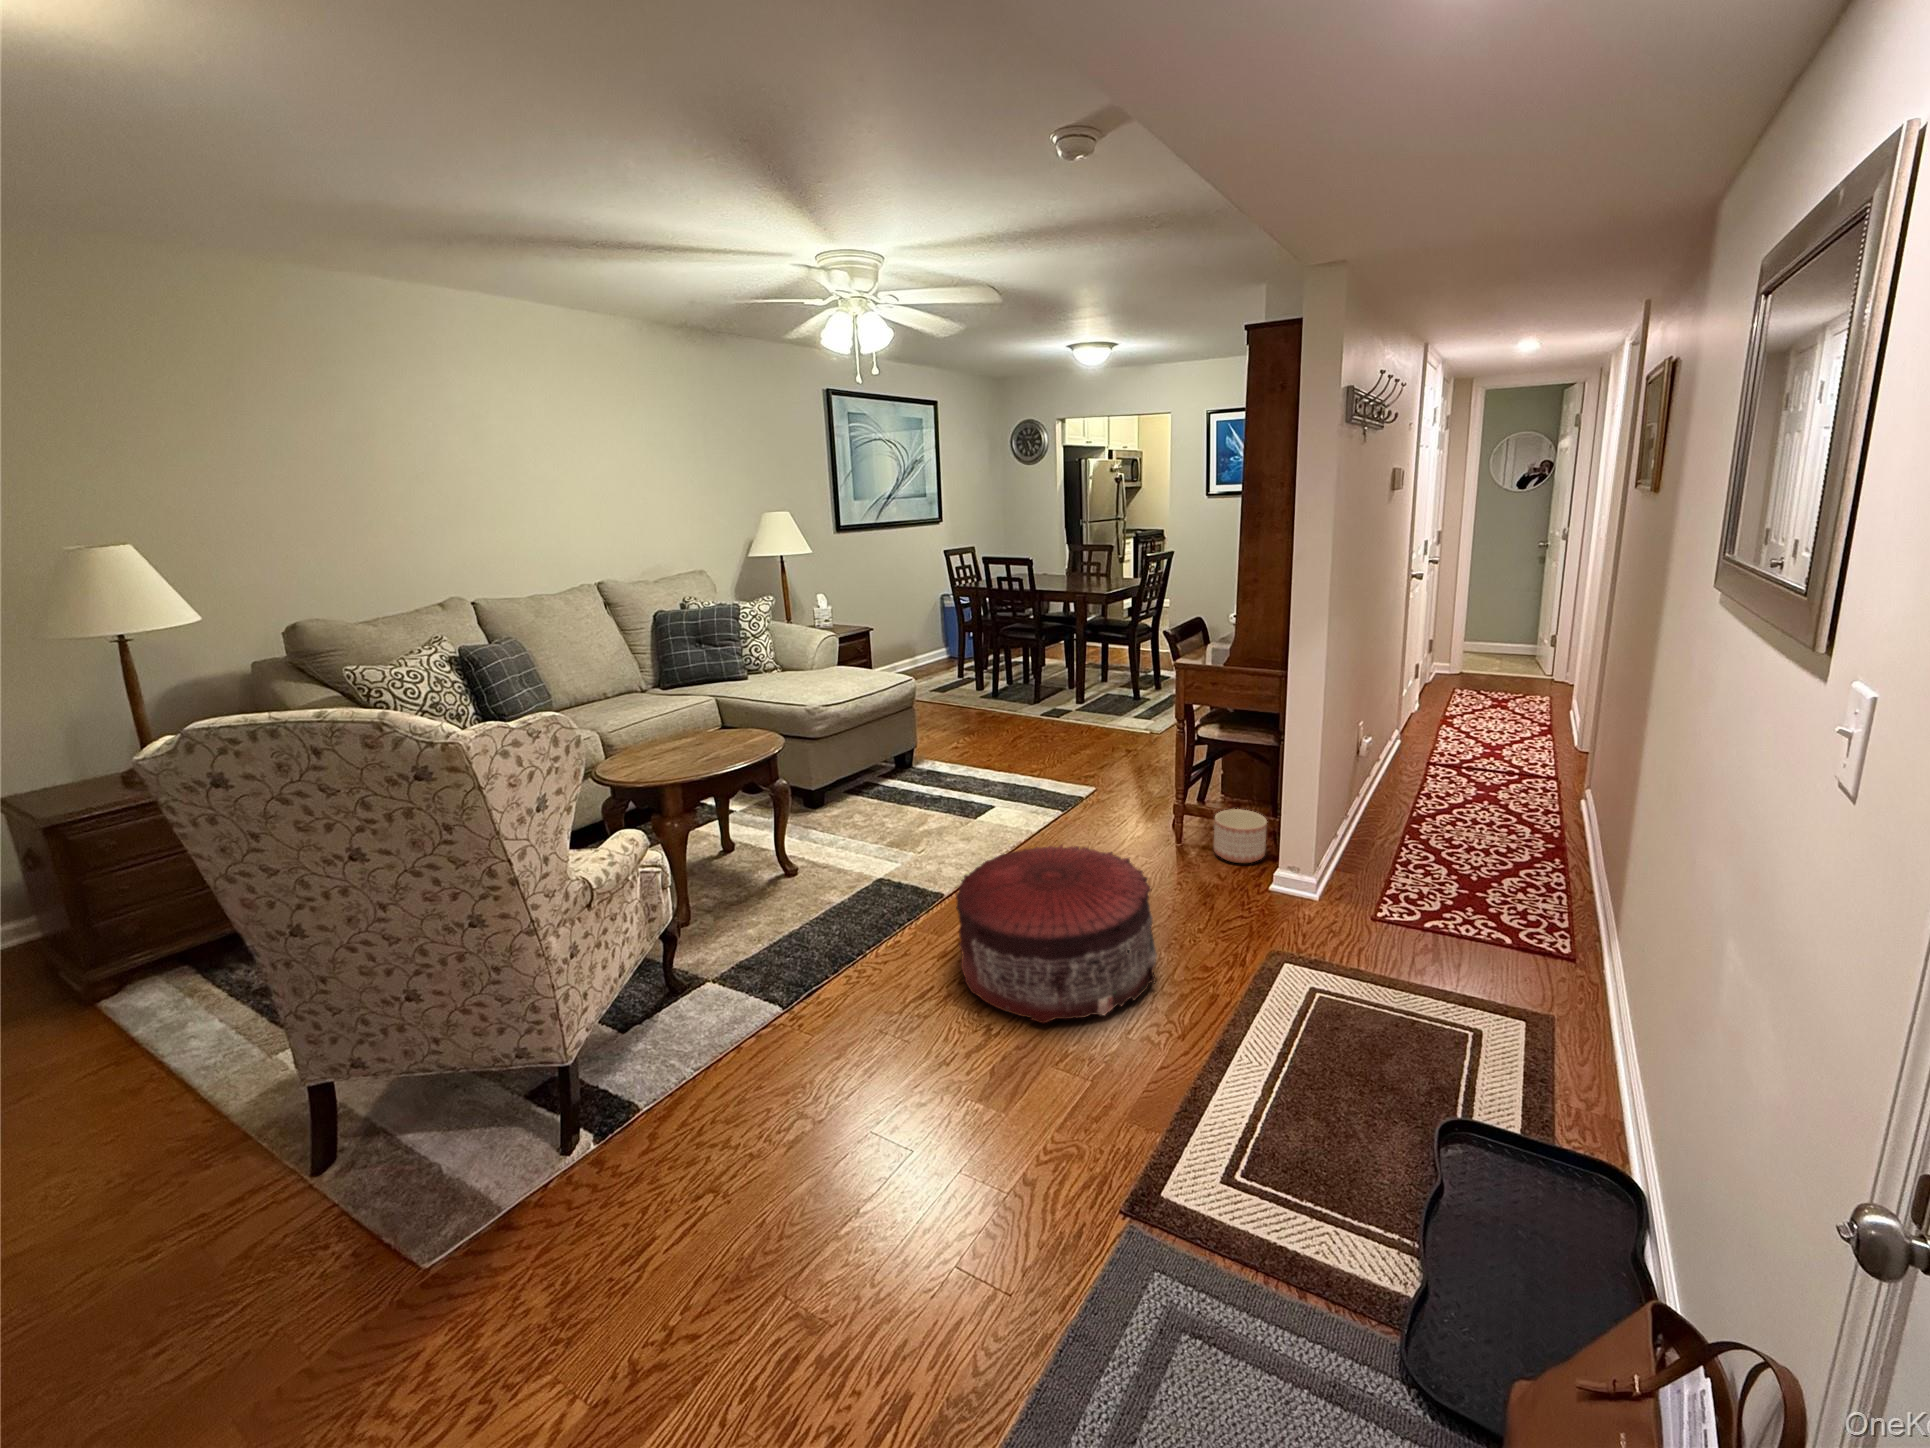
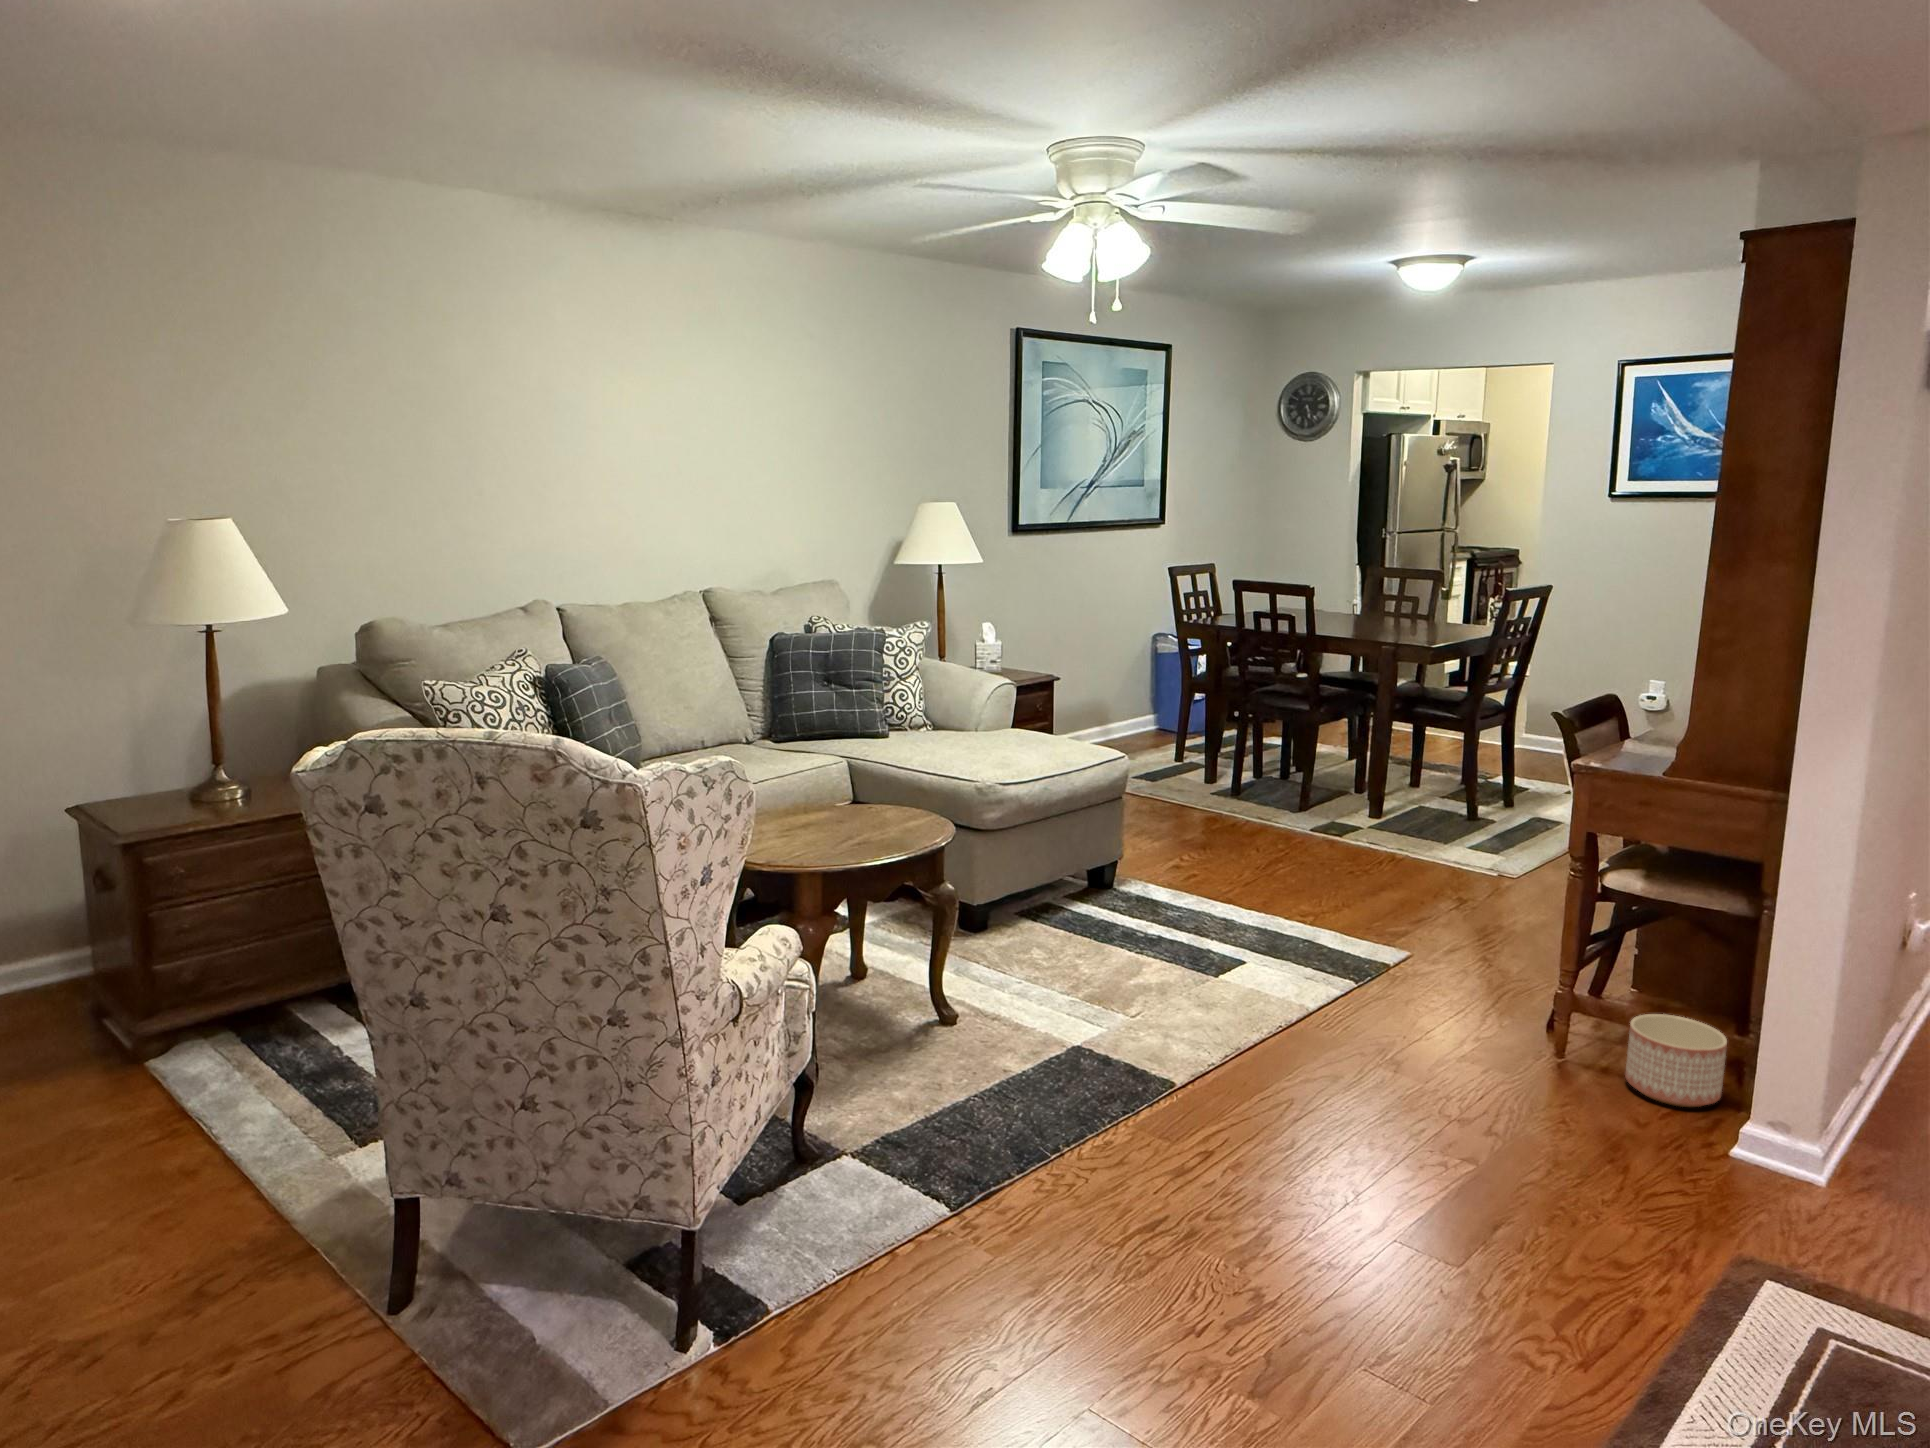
pouf: present [956,845,1157,1023] -> none [1208,1028,1533,1305]

